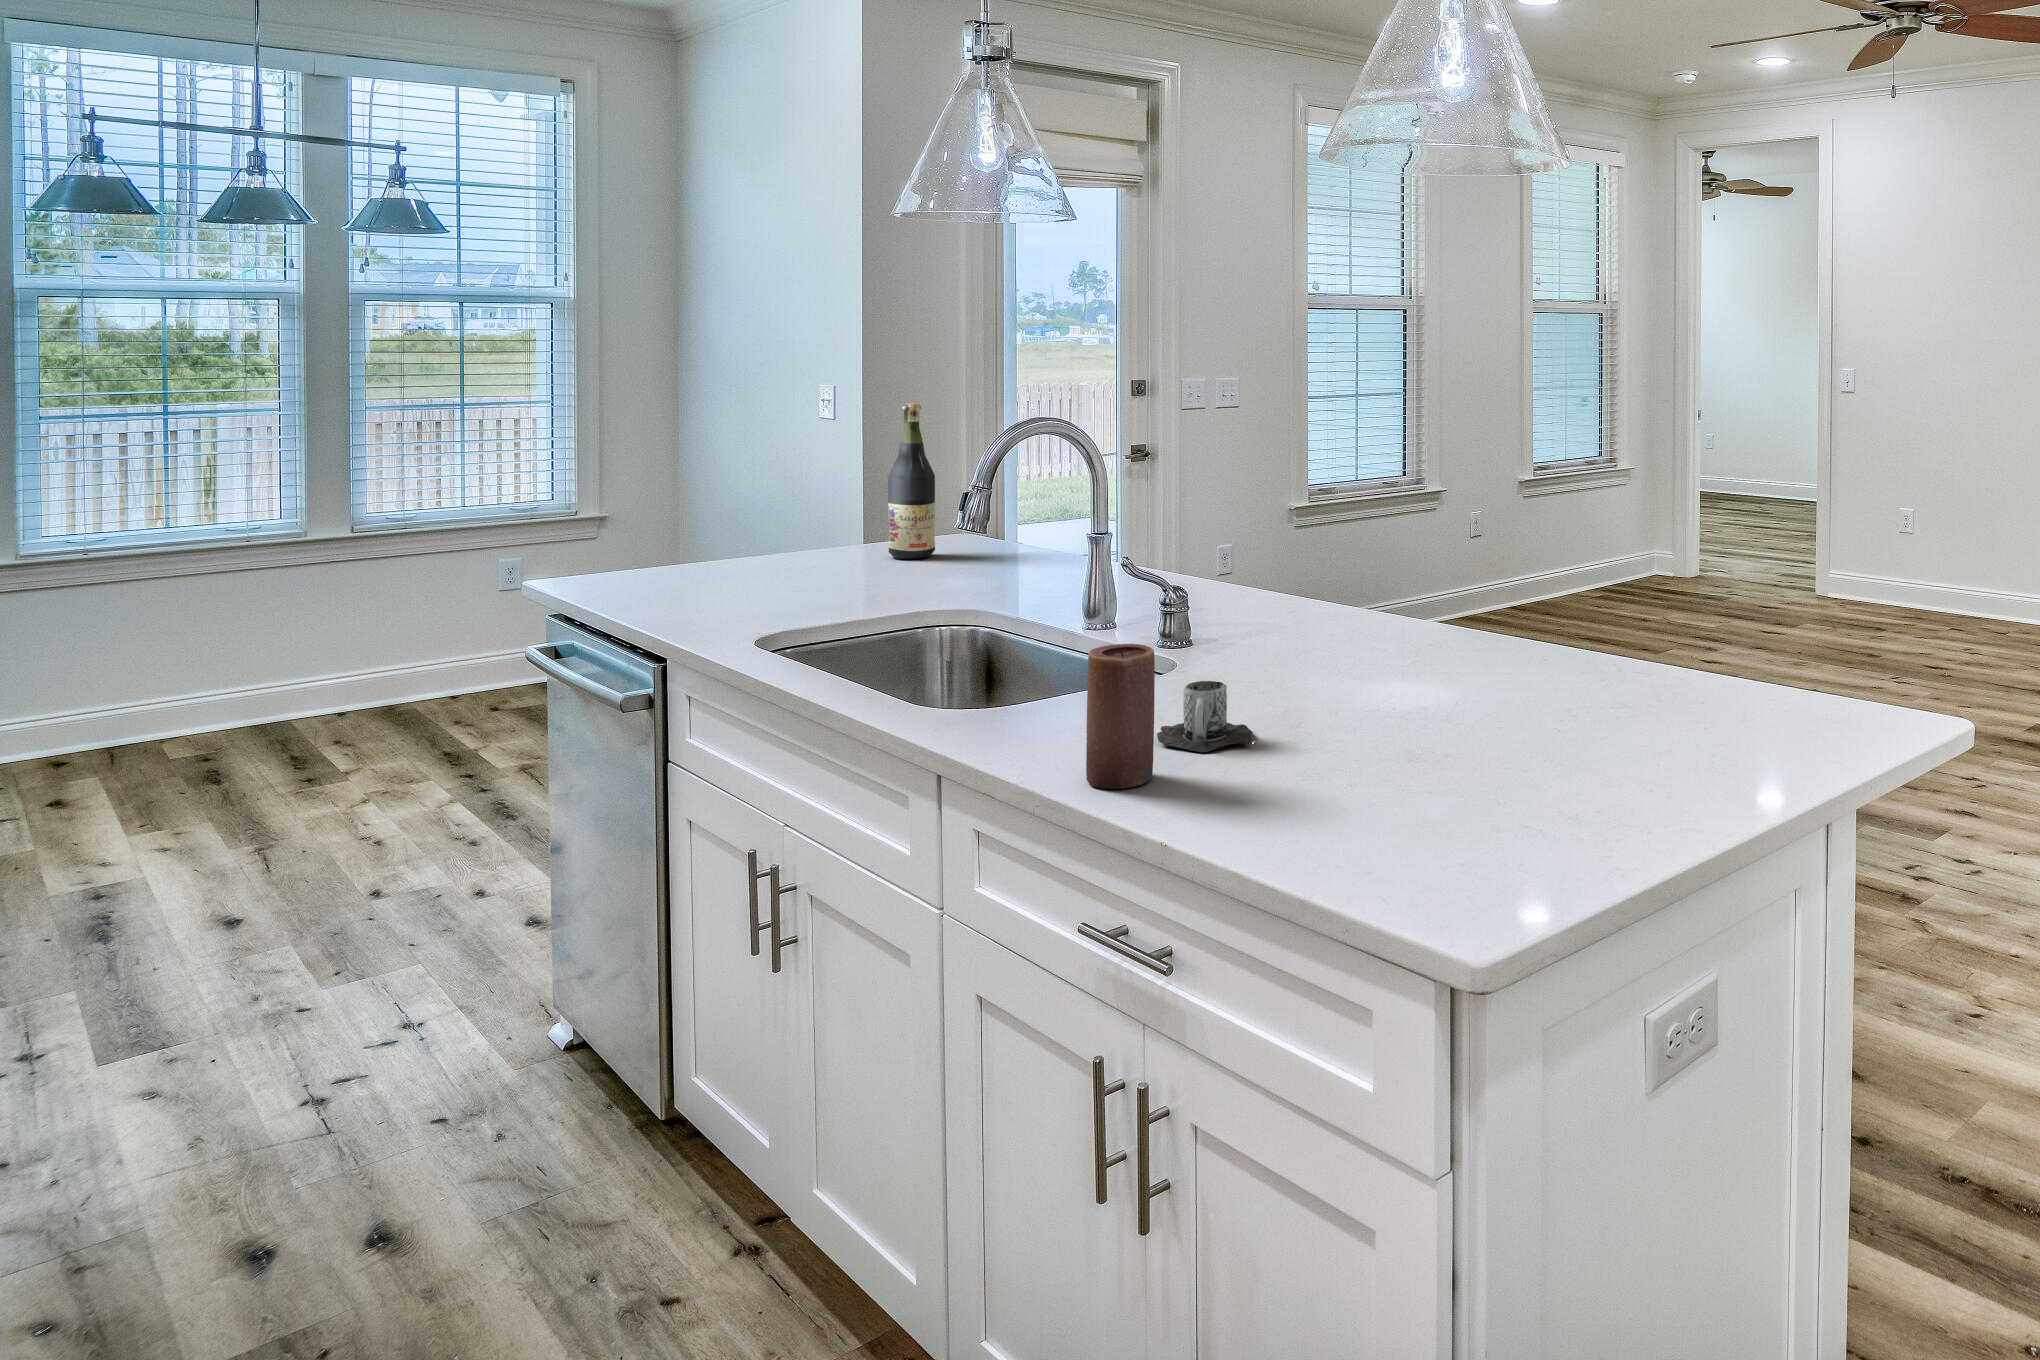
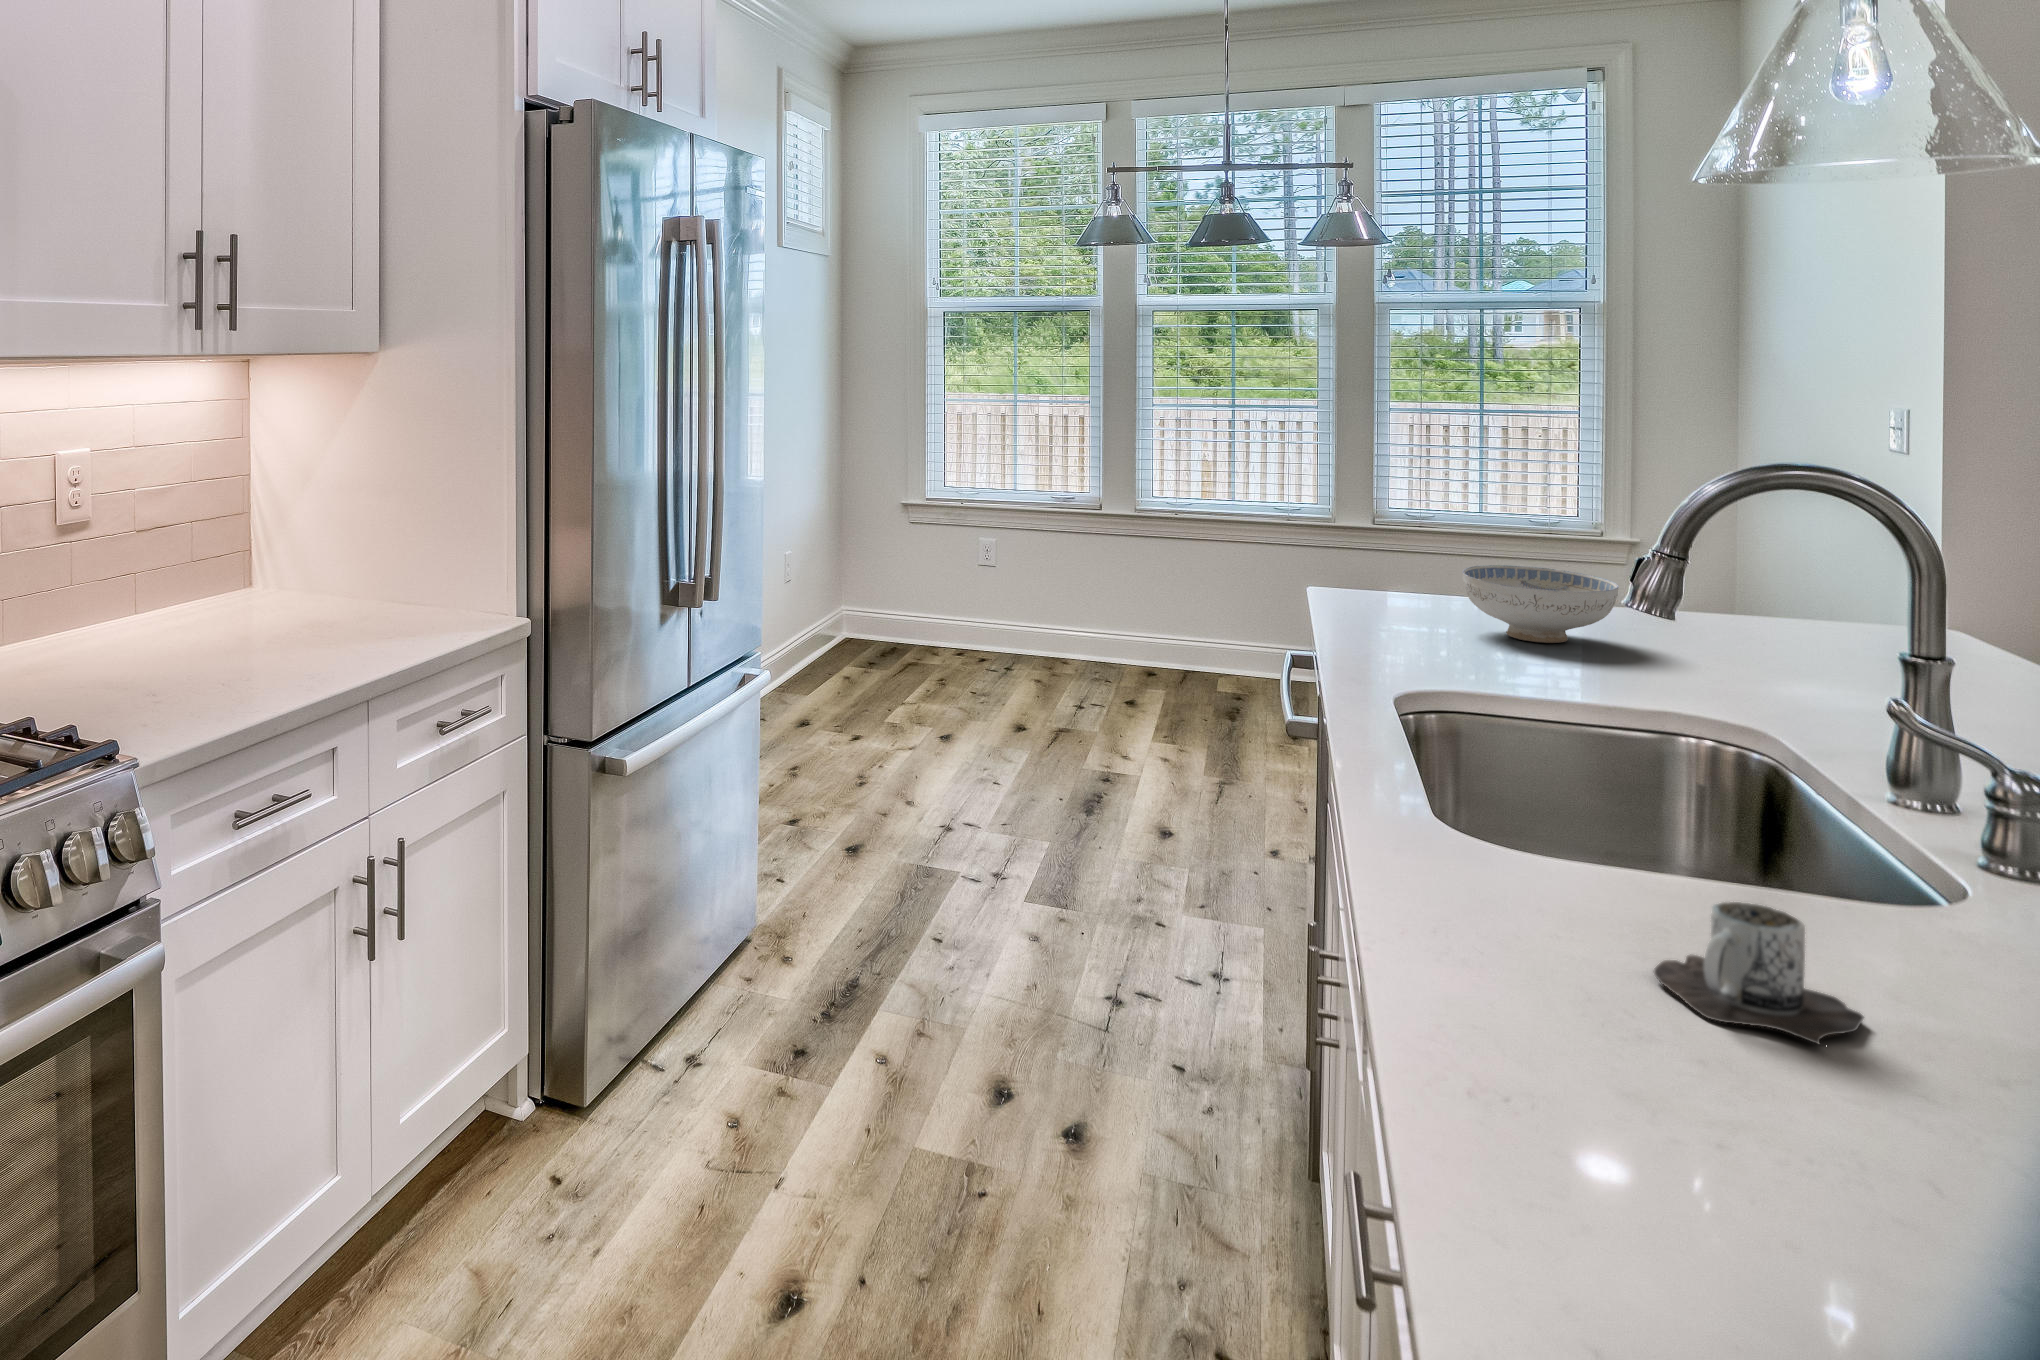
wine bottle: present [888,404,935,559] -> none [1731,431,1811,643]
ceramic bowl: none [729,527,847,589] -> present [1462,565,1619,643]
candle: present [1086,644,1155,789] -> none [1442,784,1562,1012]

